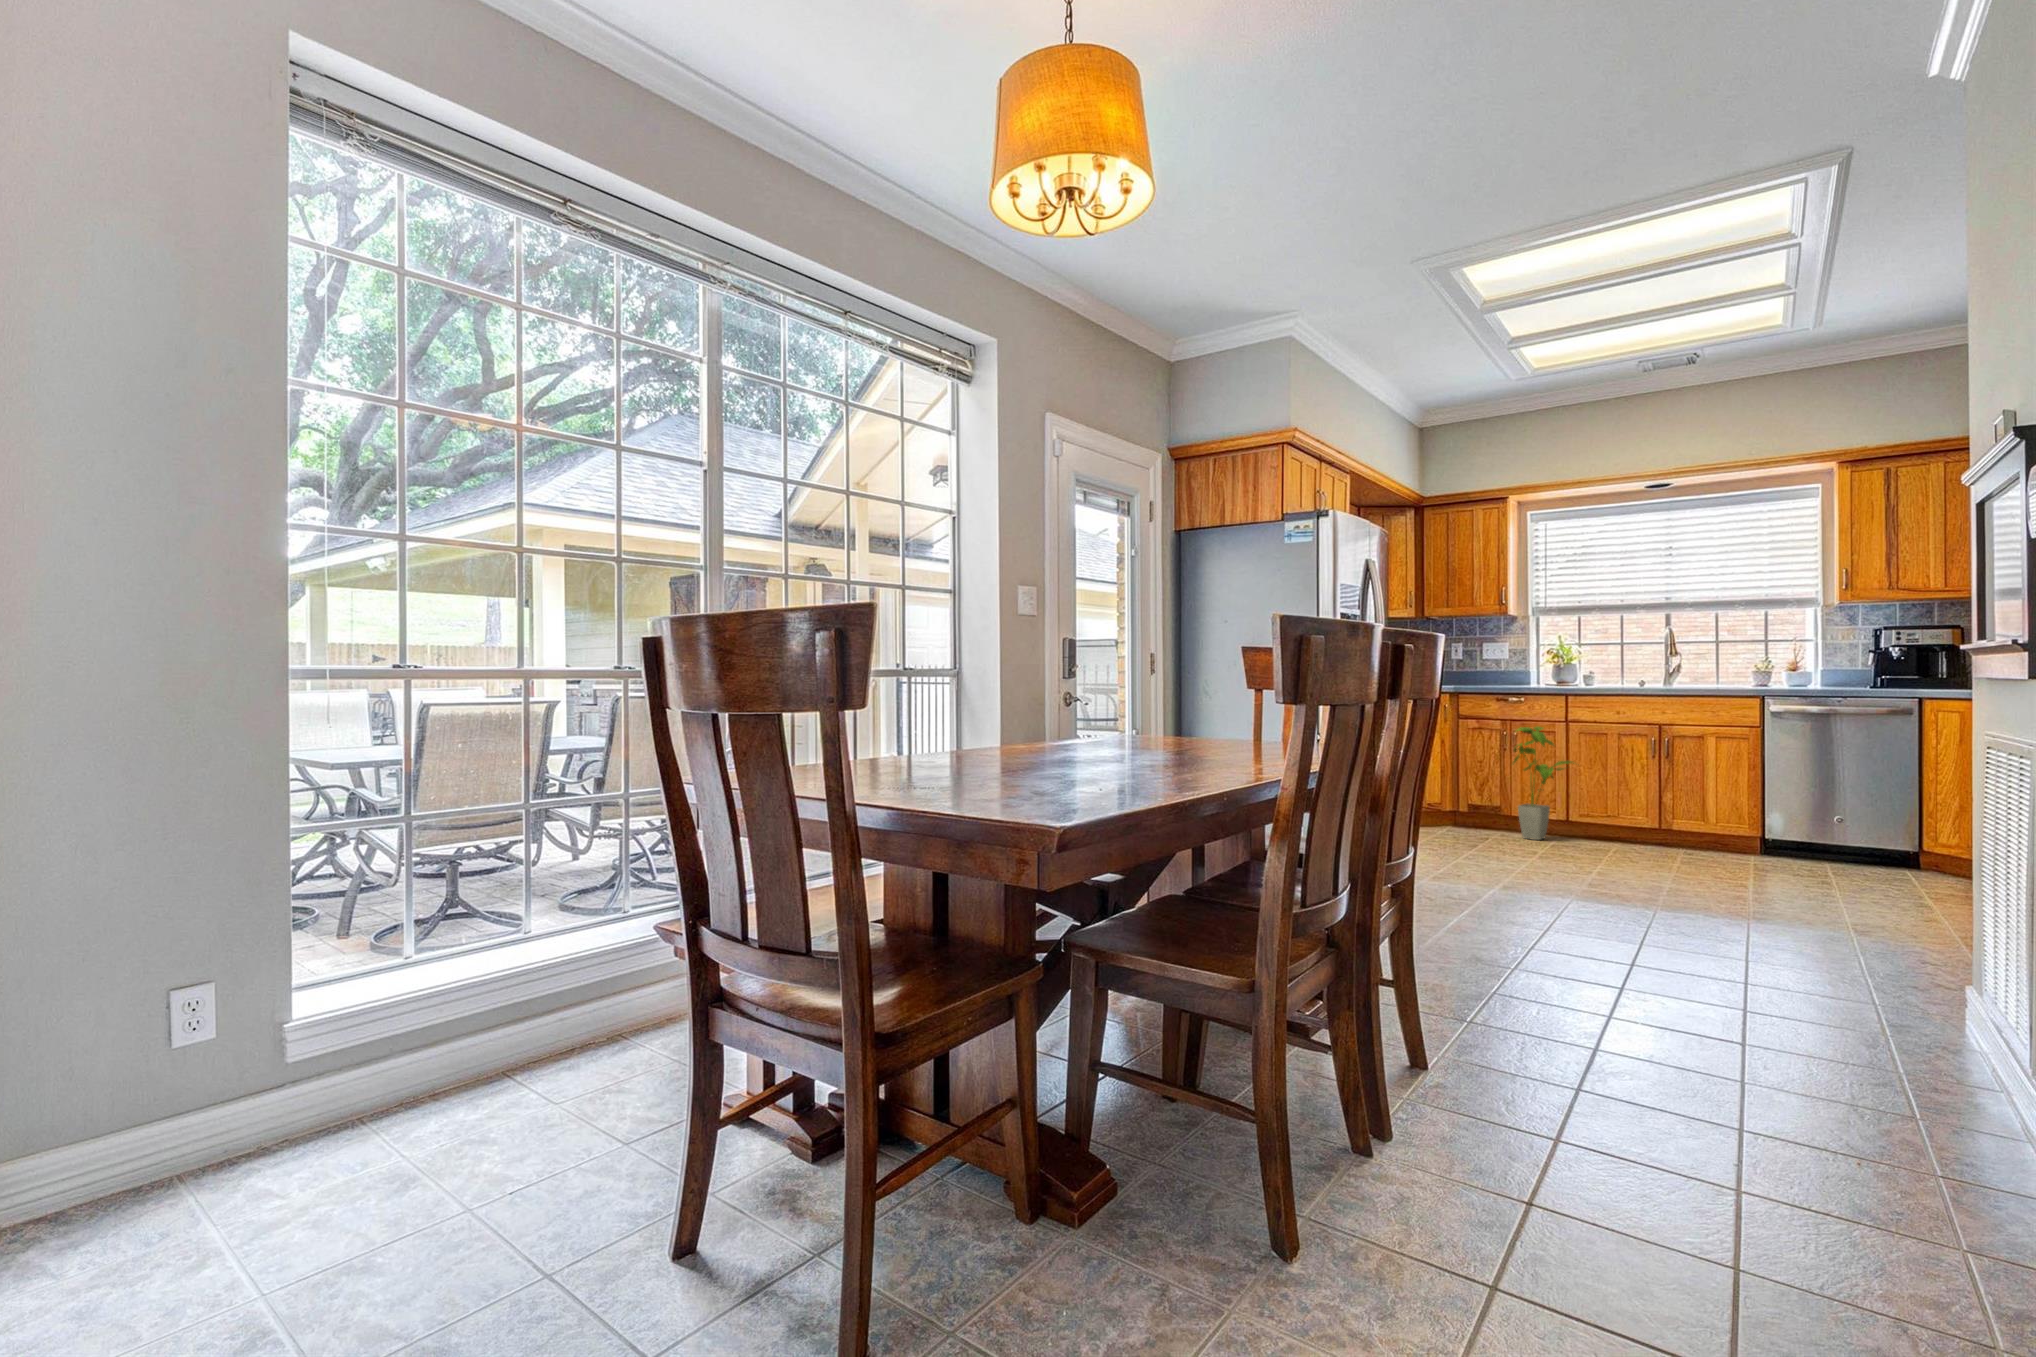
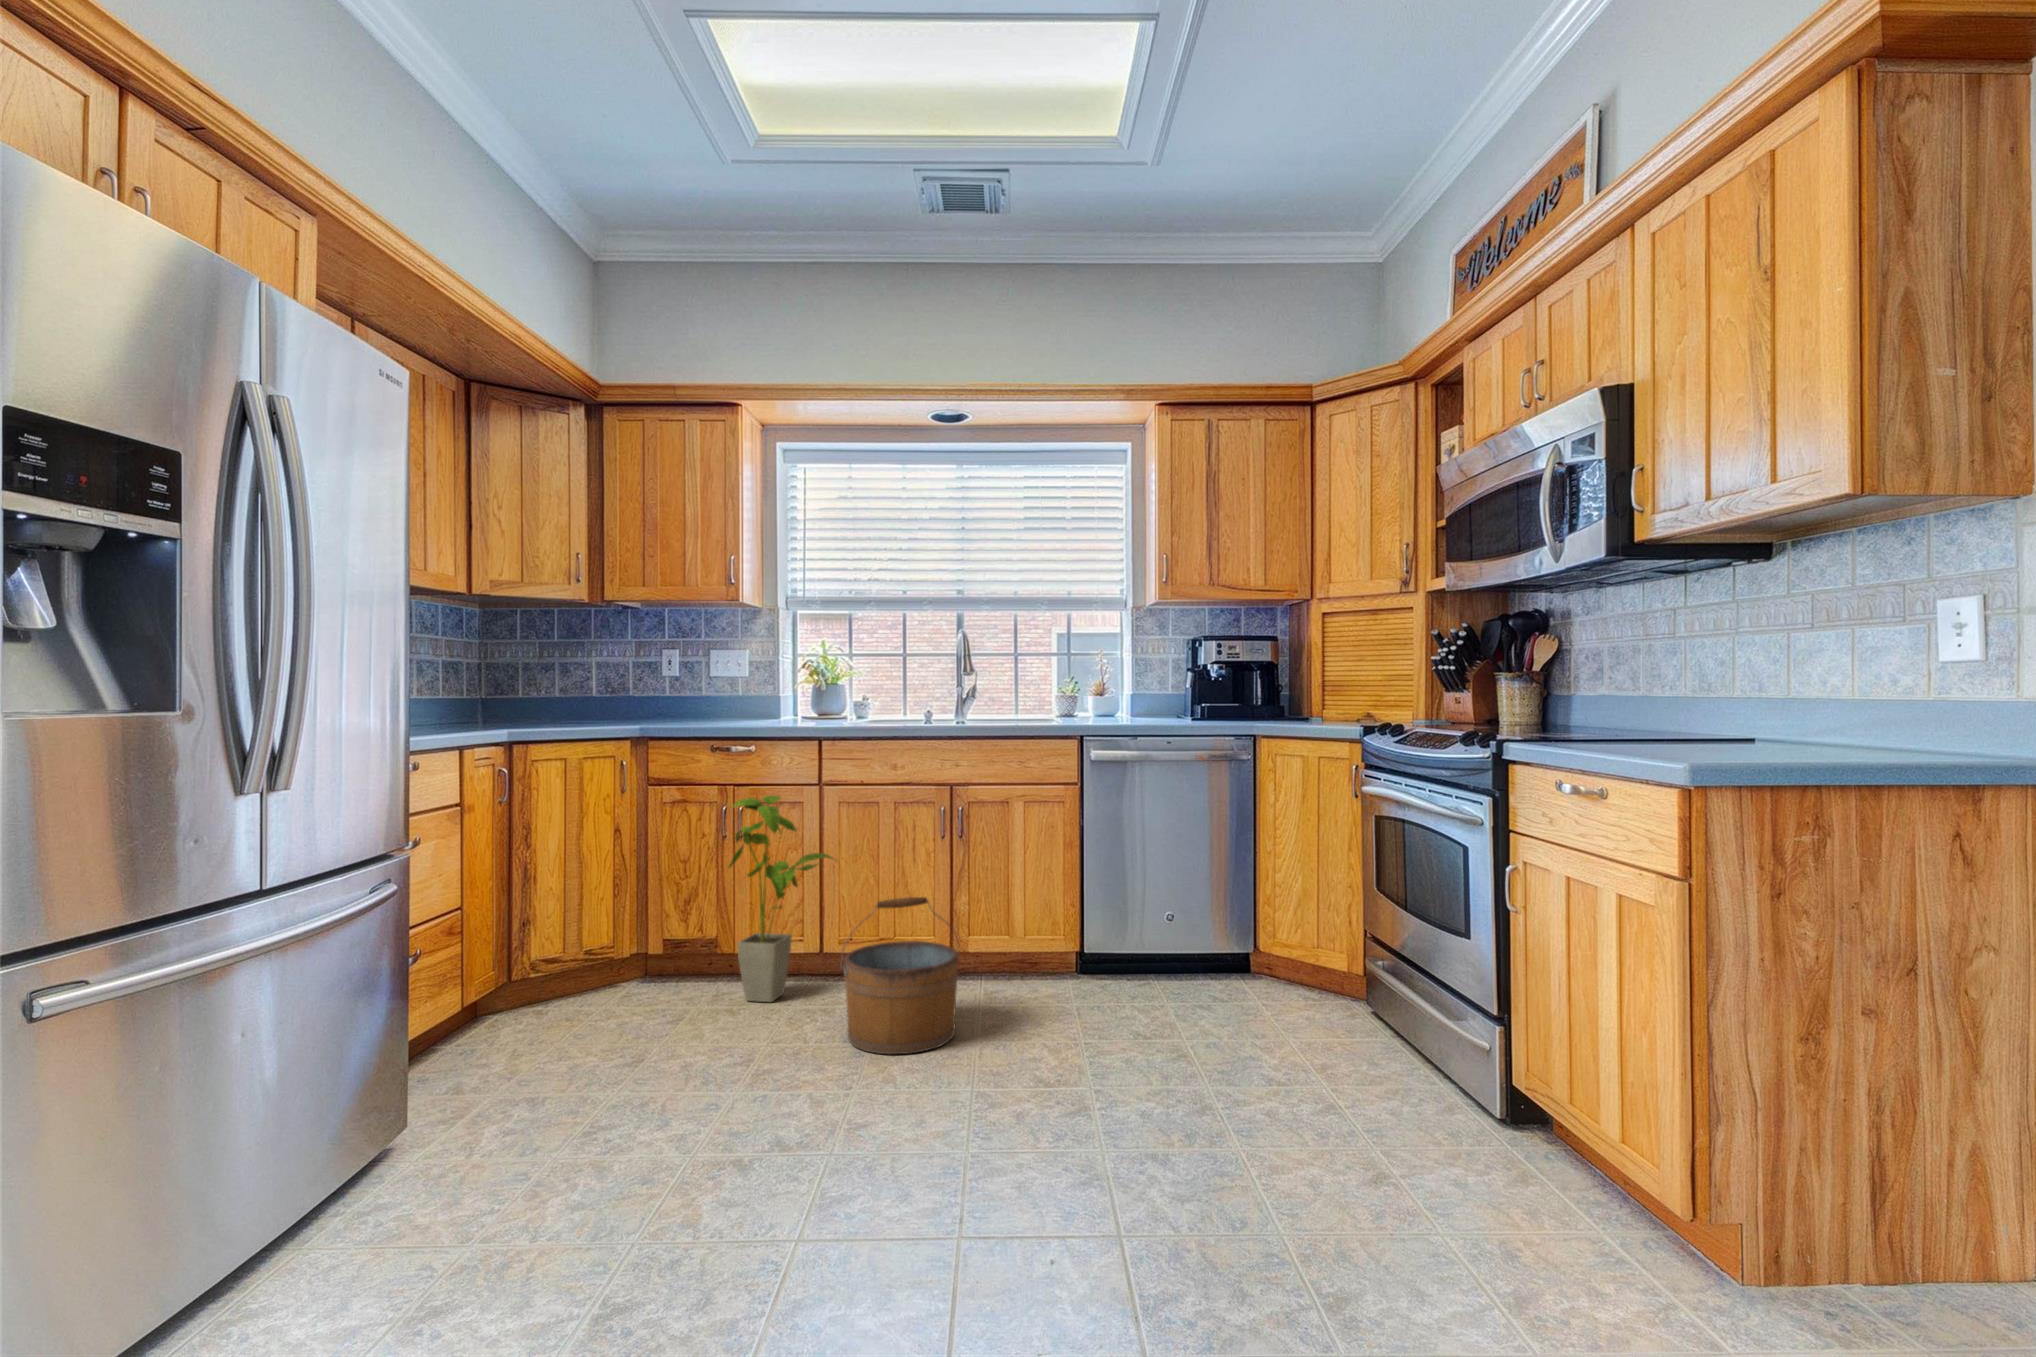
bucket: none [1589,783,1666,864] -> present [842,897,959,1055]

